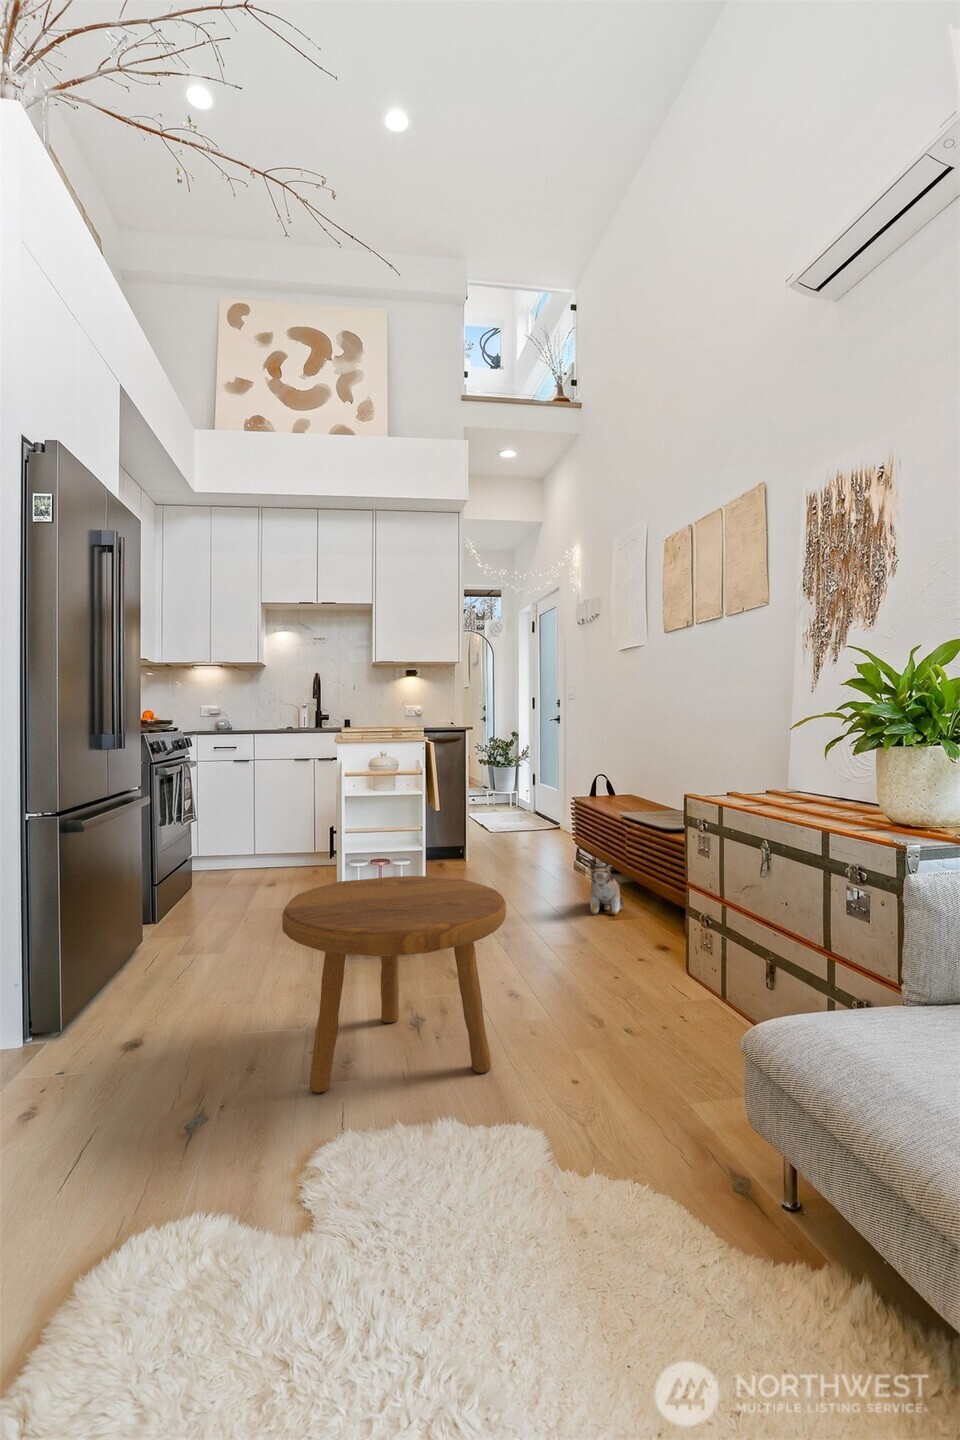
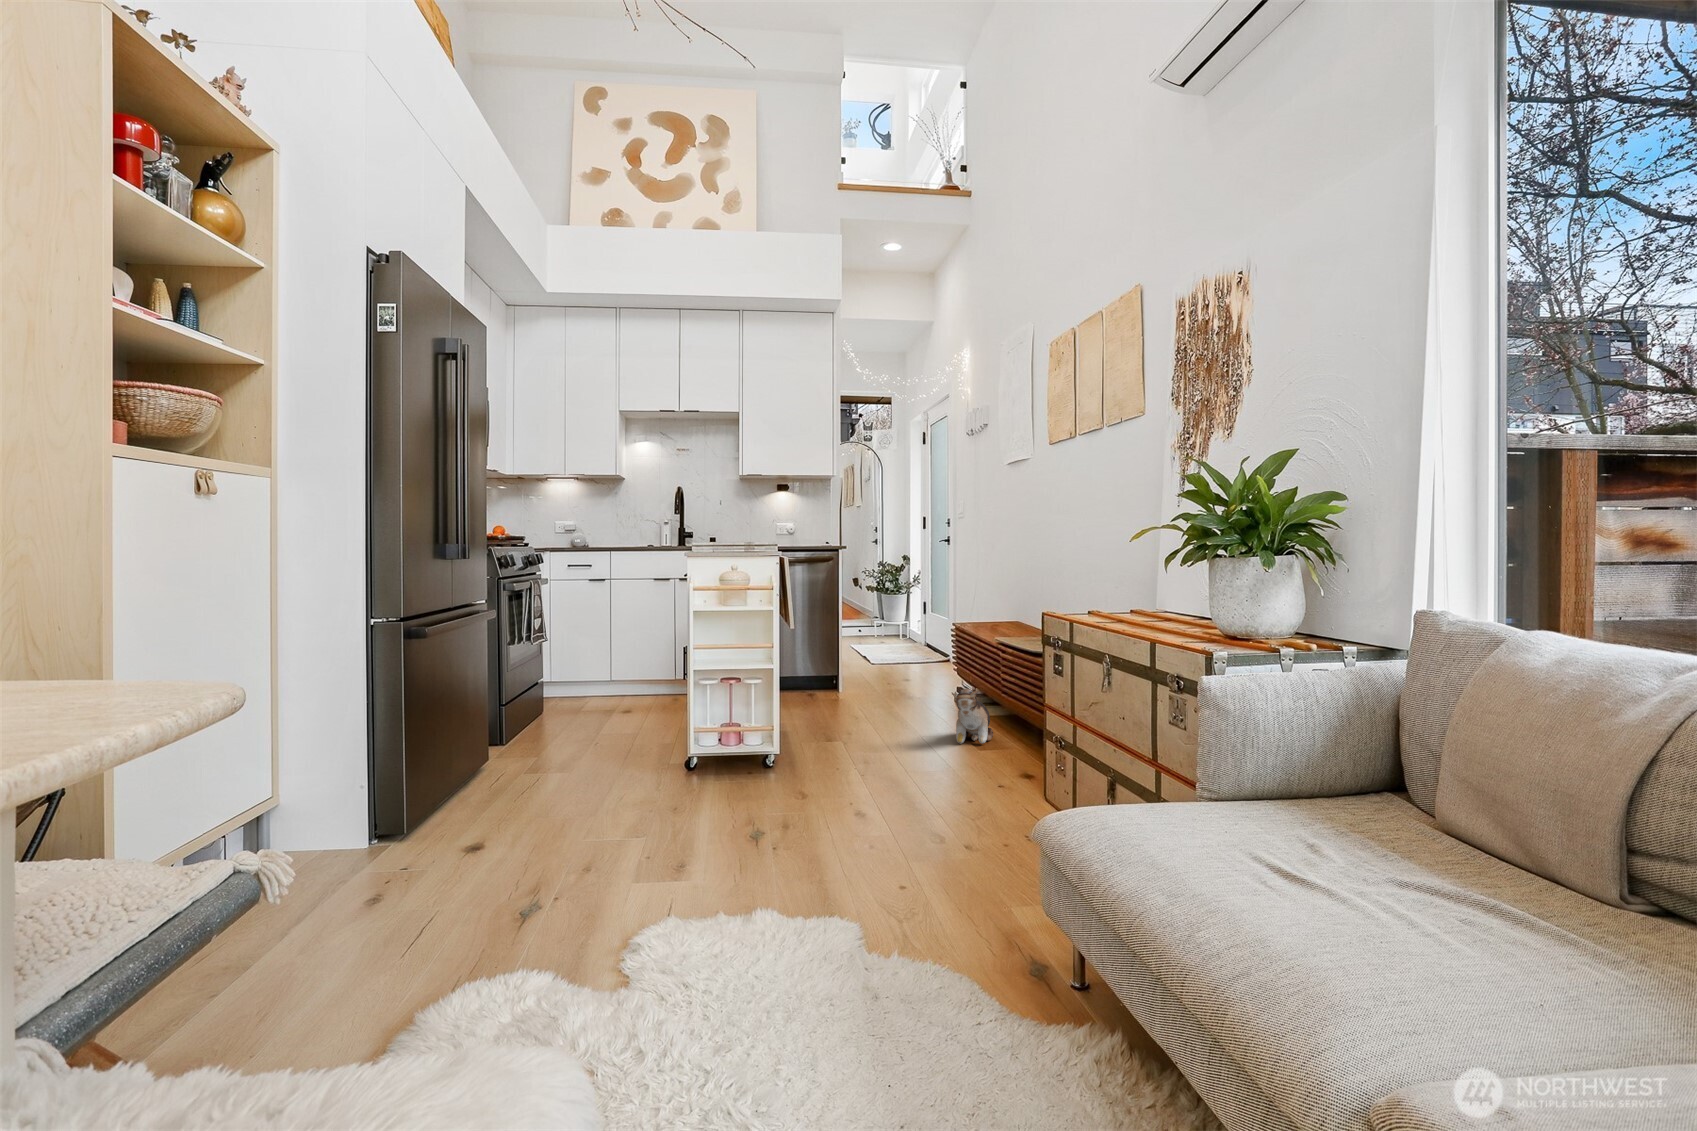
footstool: present [282,876,506,1093] -> none [616,689,837,887]

